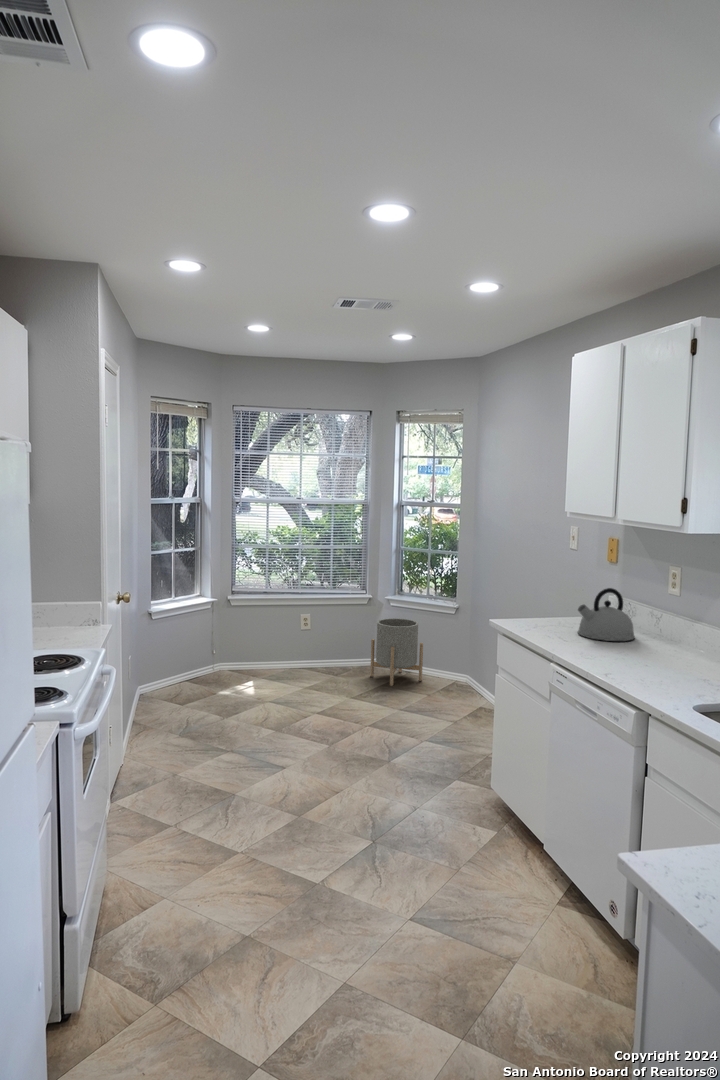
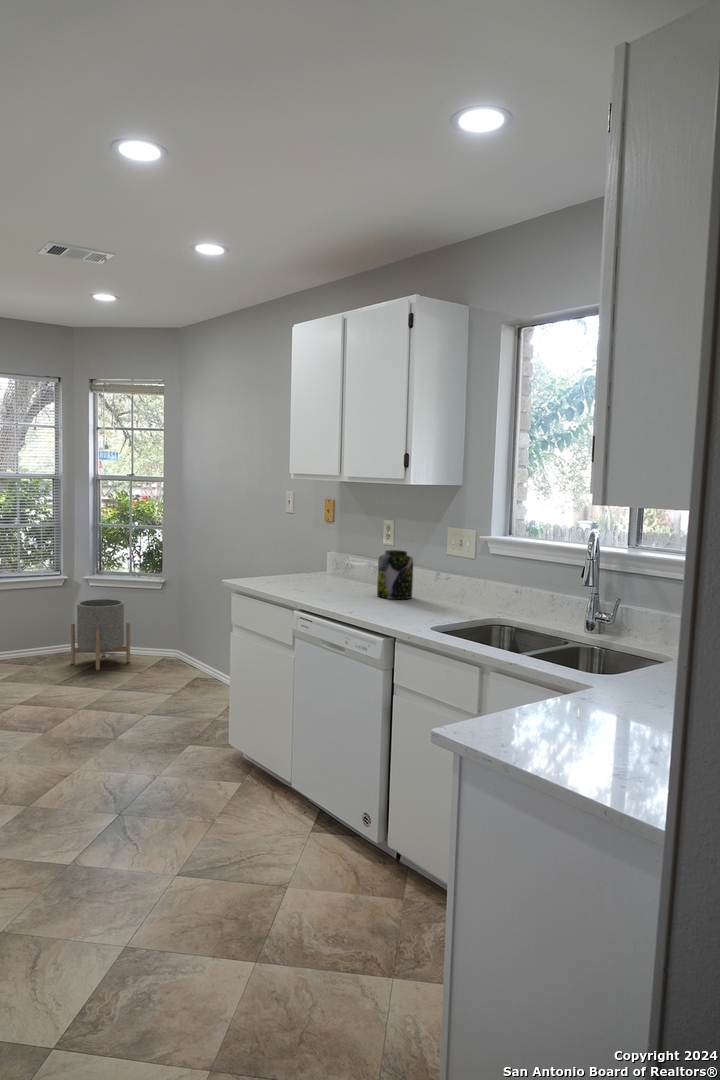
kettle: present [578,588,635,641] -> none [309,542,360,589]
jar: none [650,603,695,661] -> present [377,550,413,599]

